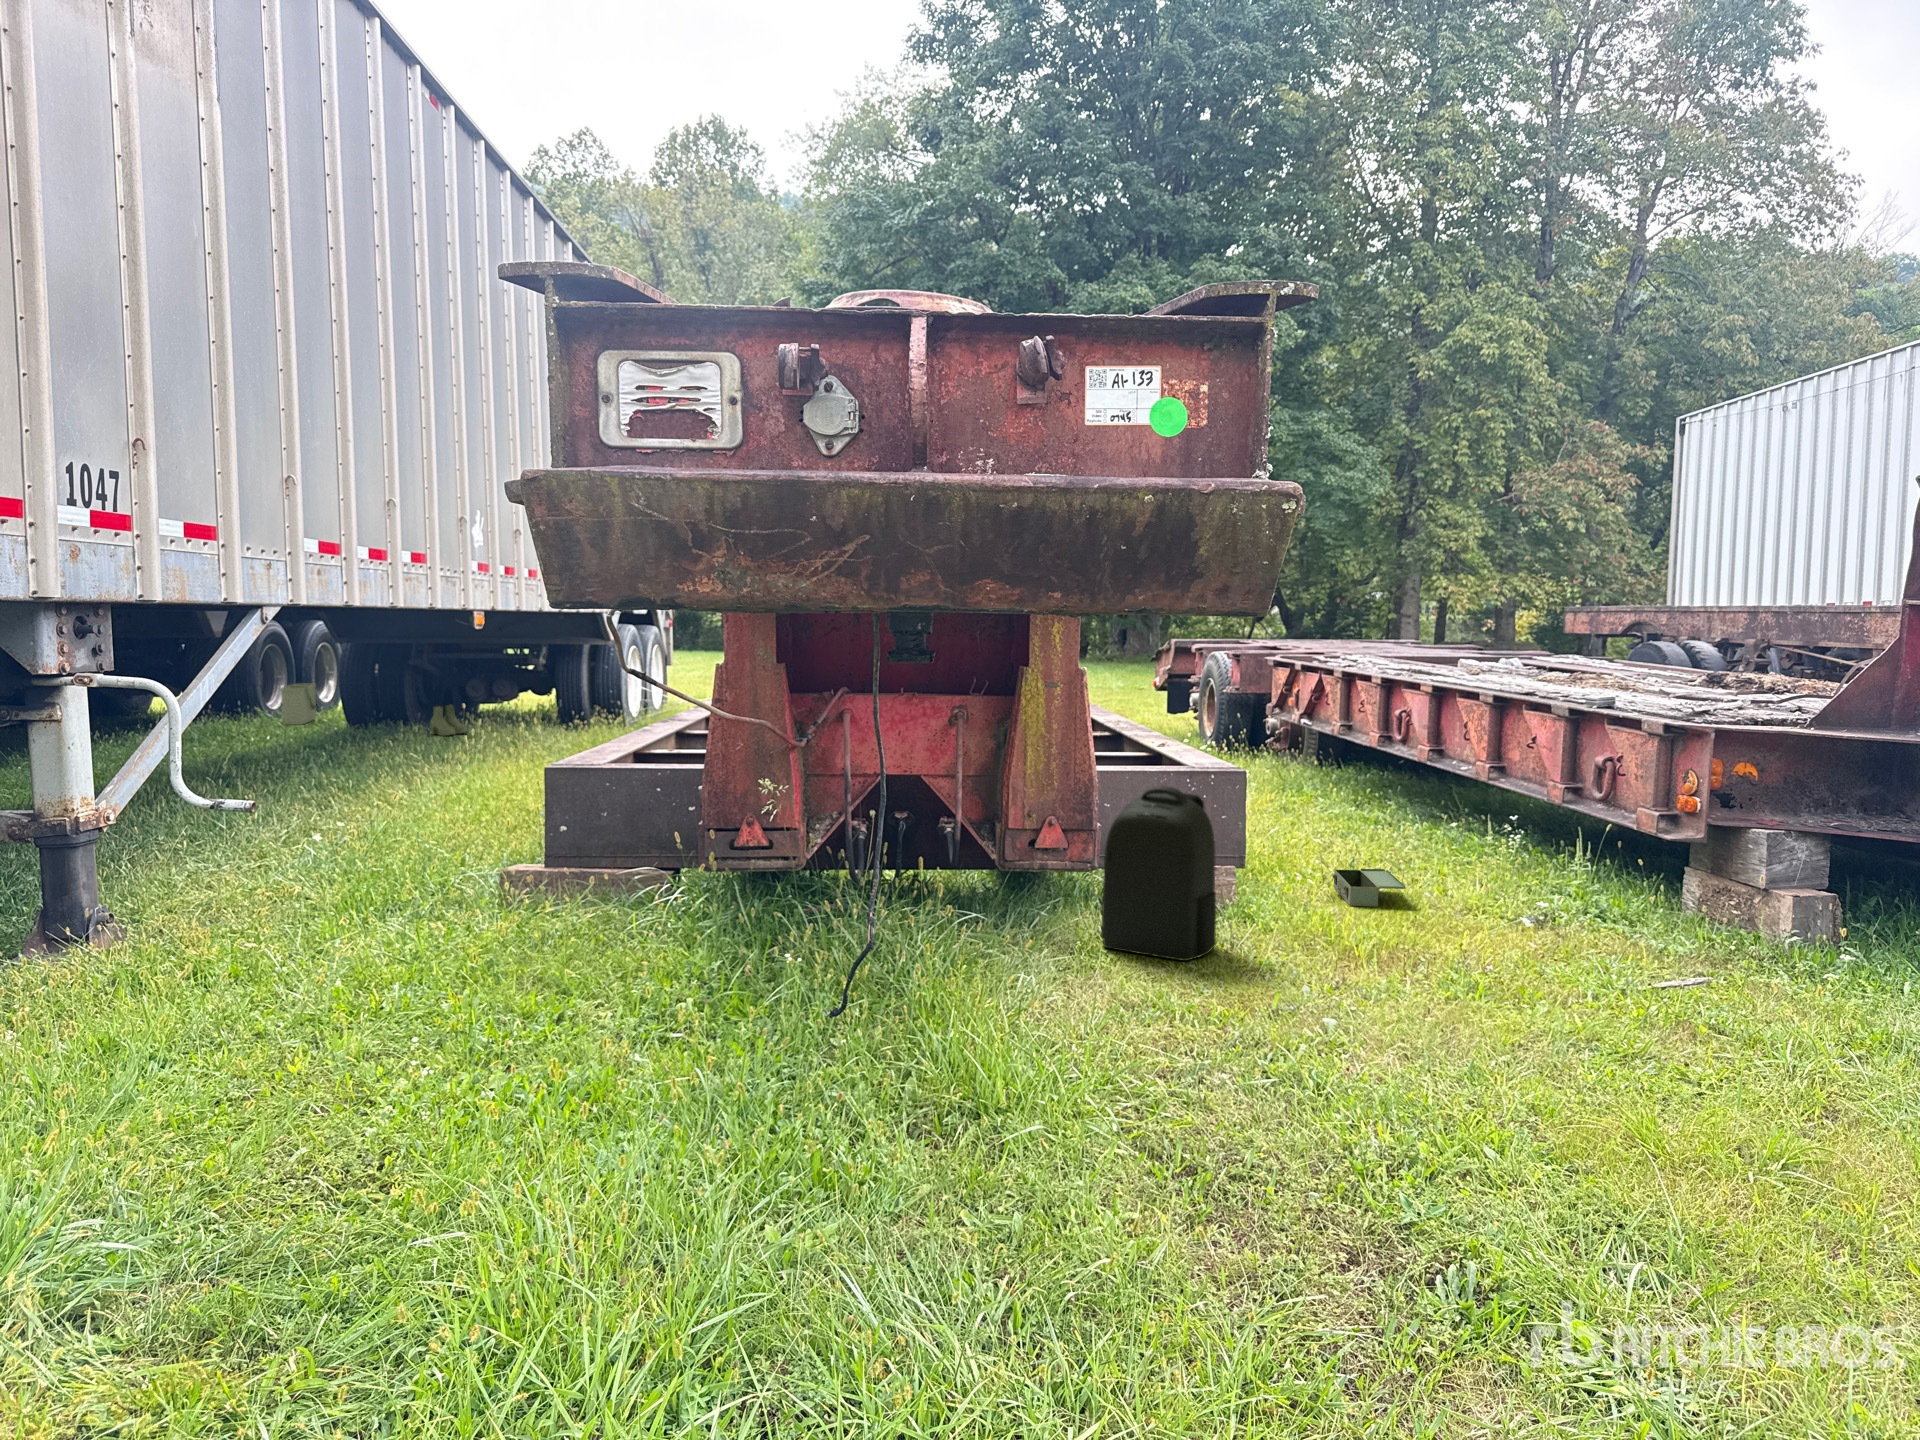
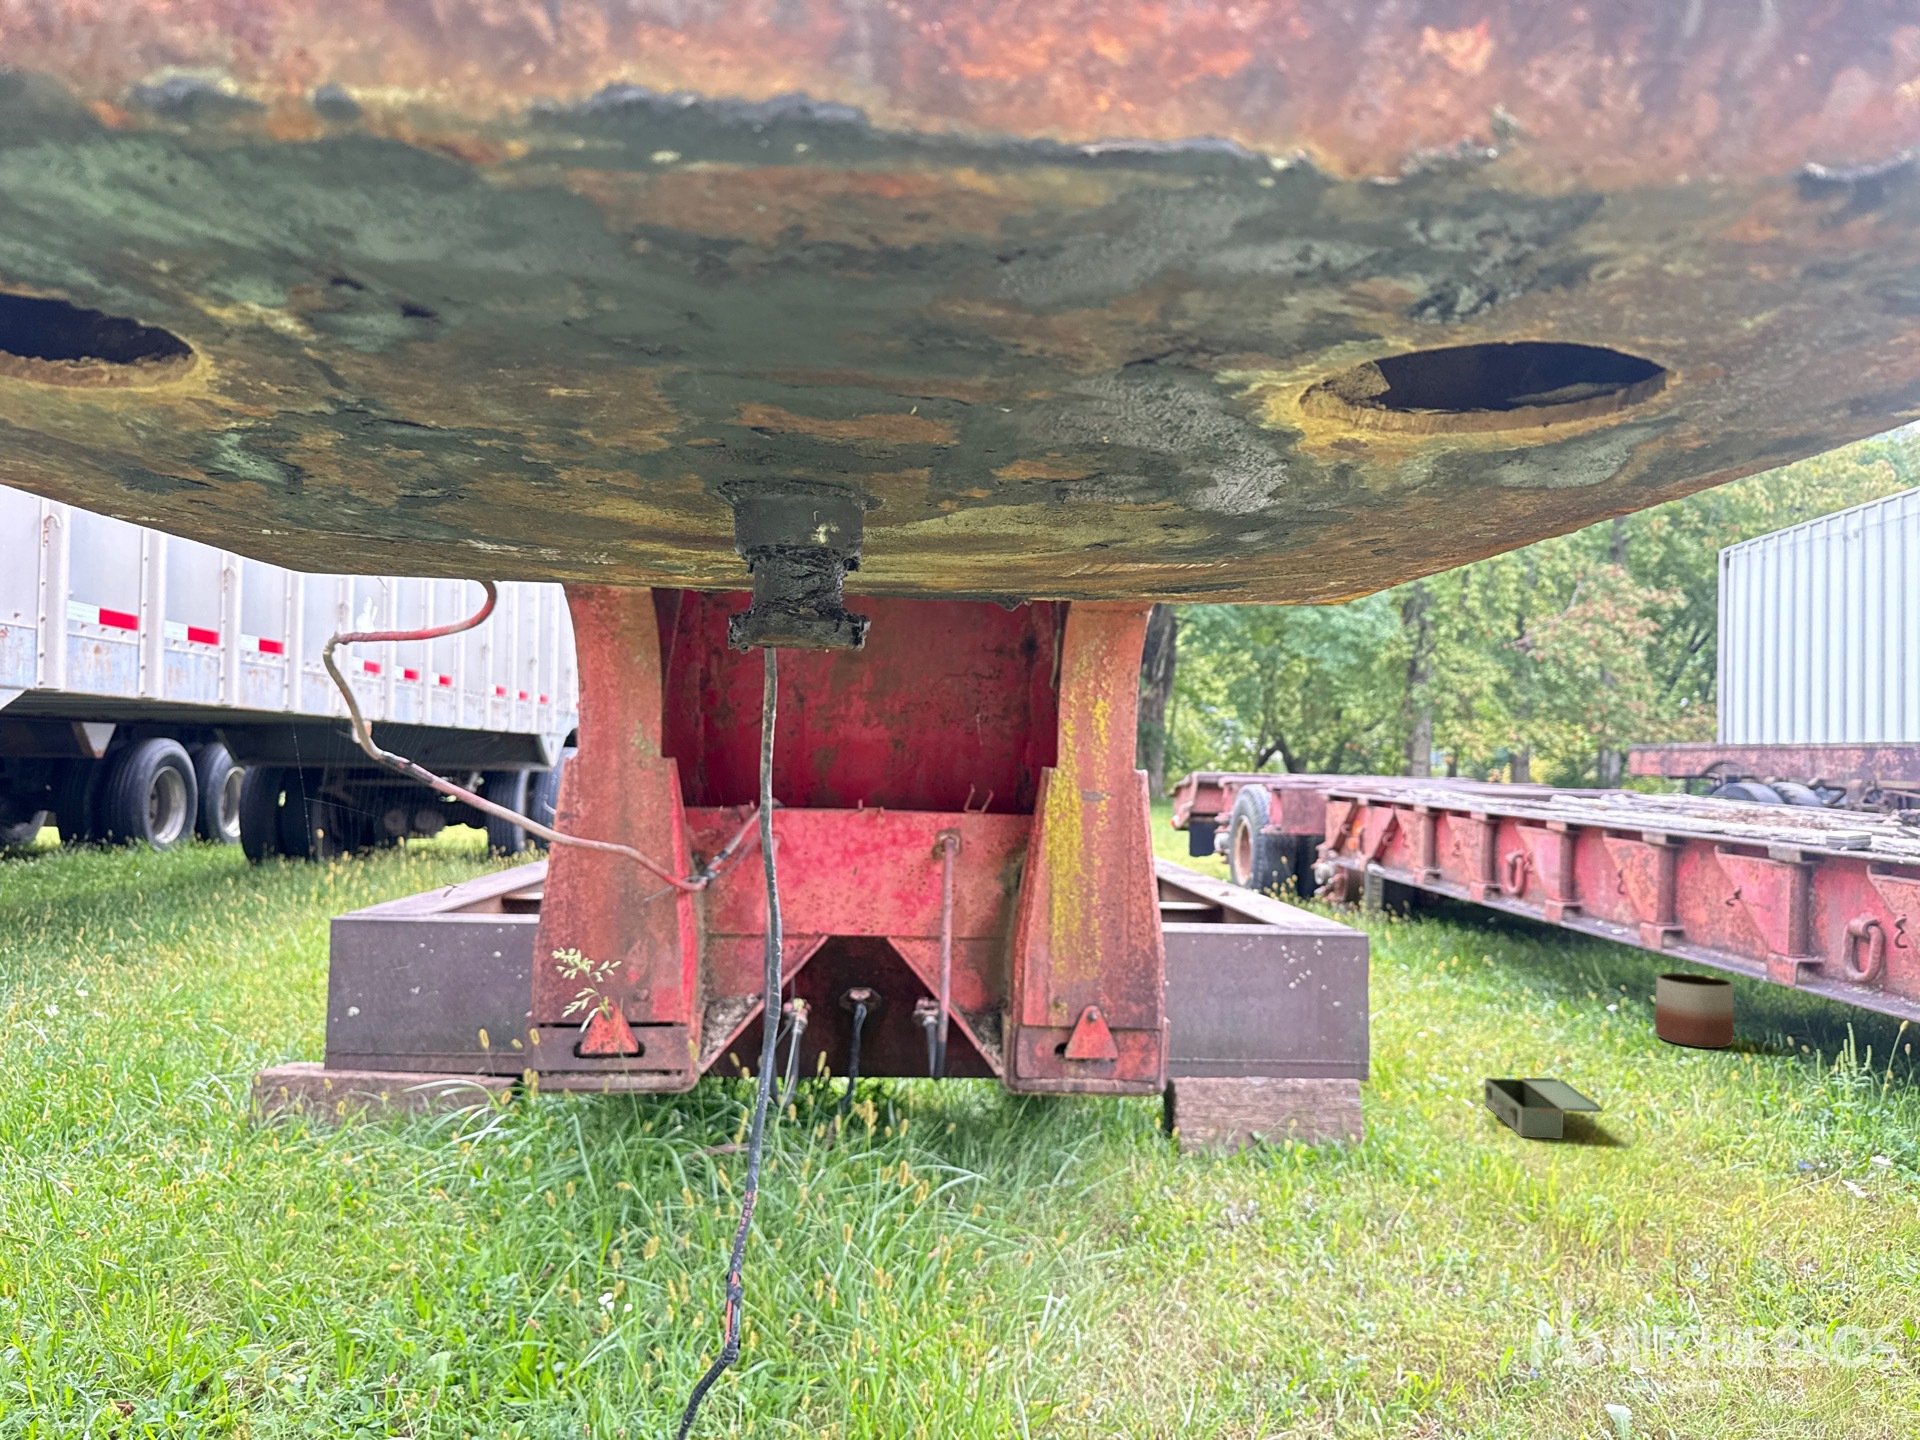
storage bin: present [280,684,316,725] -> none [122,809,171,858]
boots: present [430,704,467,736] -> none [296,835,342,873]
backpack: present [1101,786,1216,961] -> none [1168,957,1352,1243]
planter: none [1483,798,1540,851] -> present [1655,973,1734,1048]

